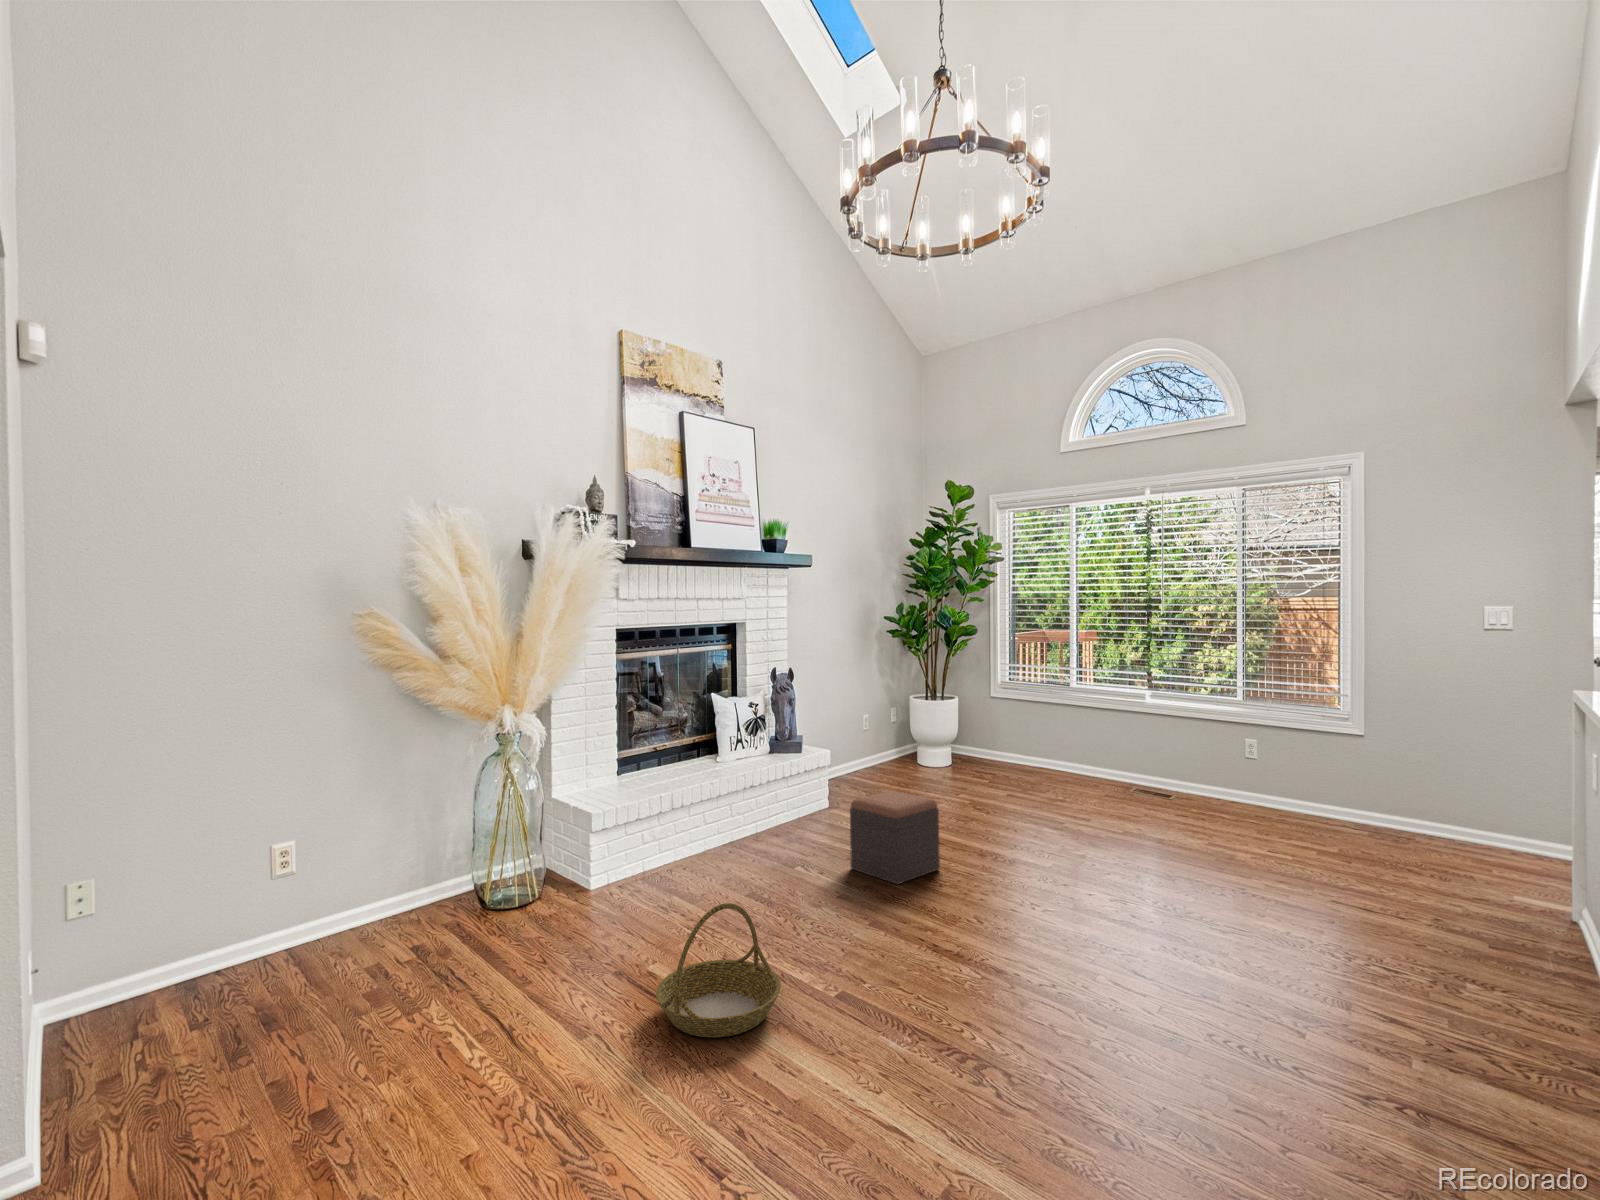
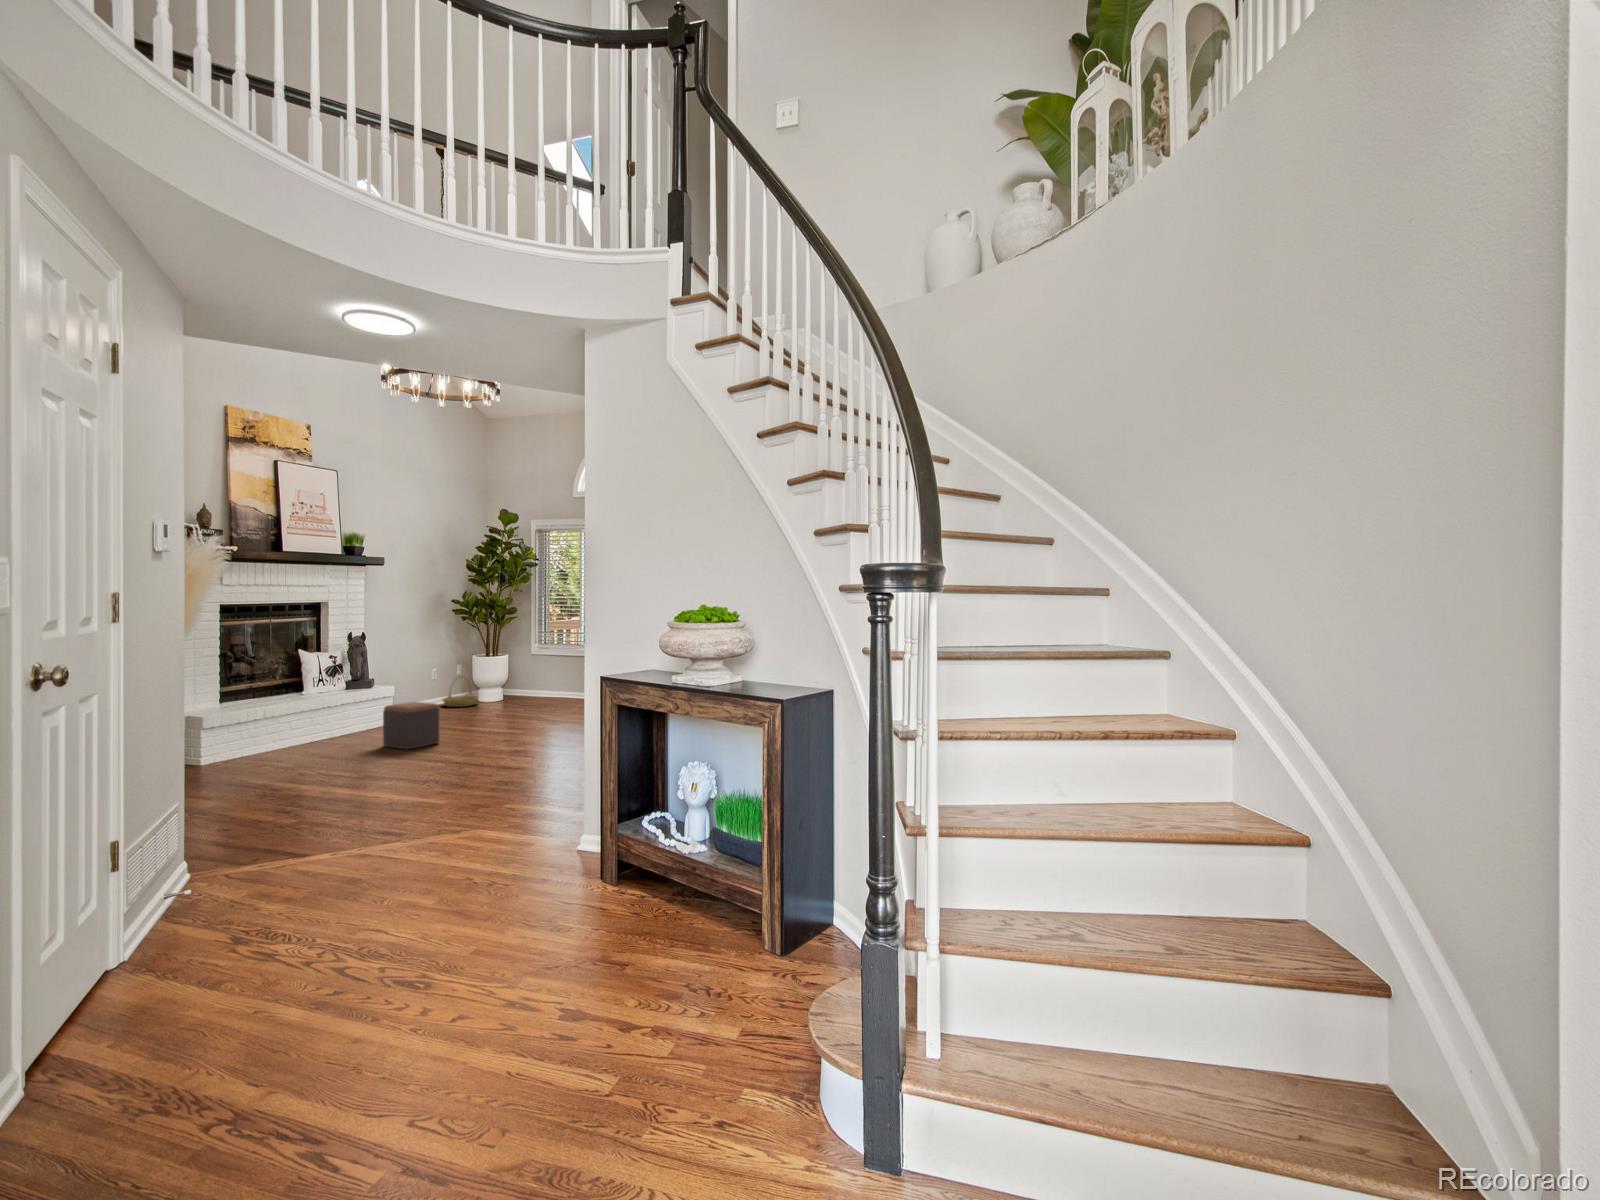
basket: present [656,903,781,1038] -> present [443,676,478,707]

